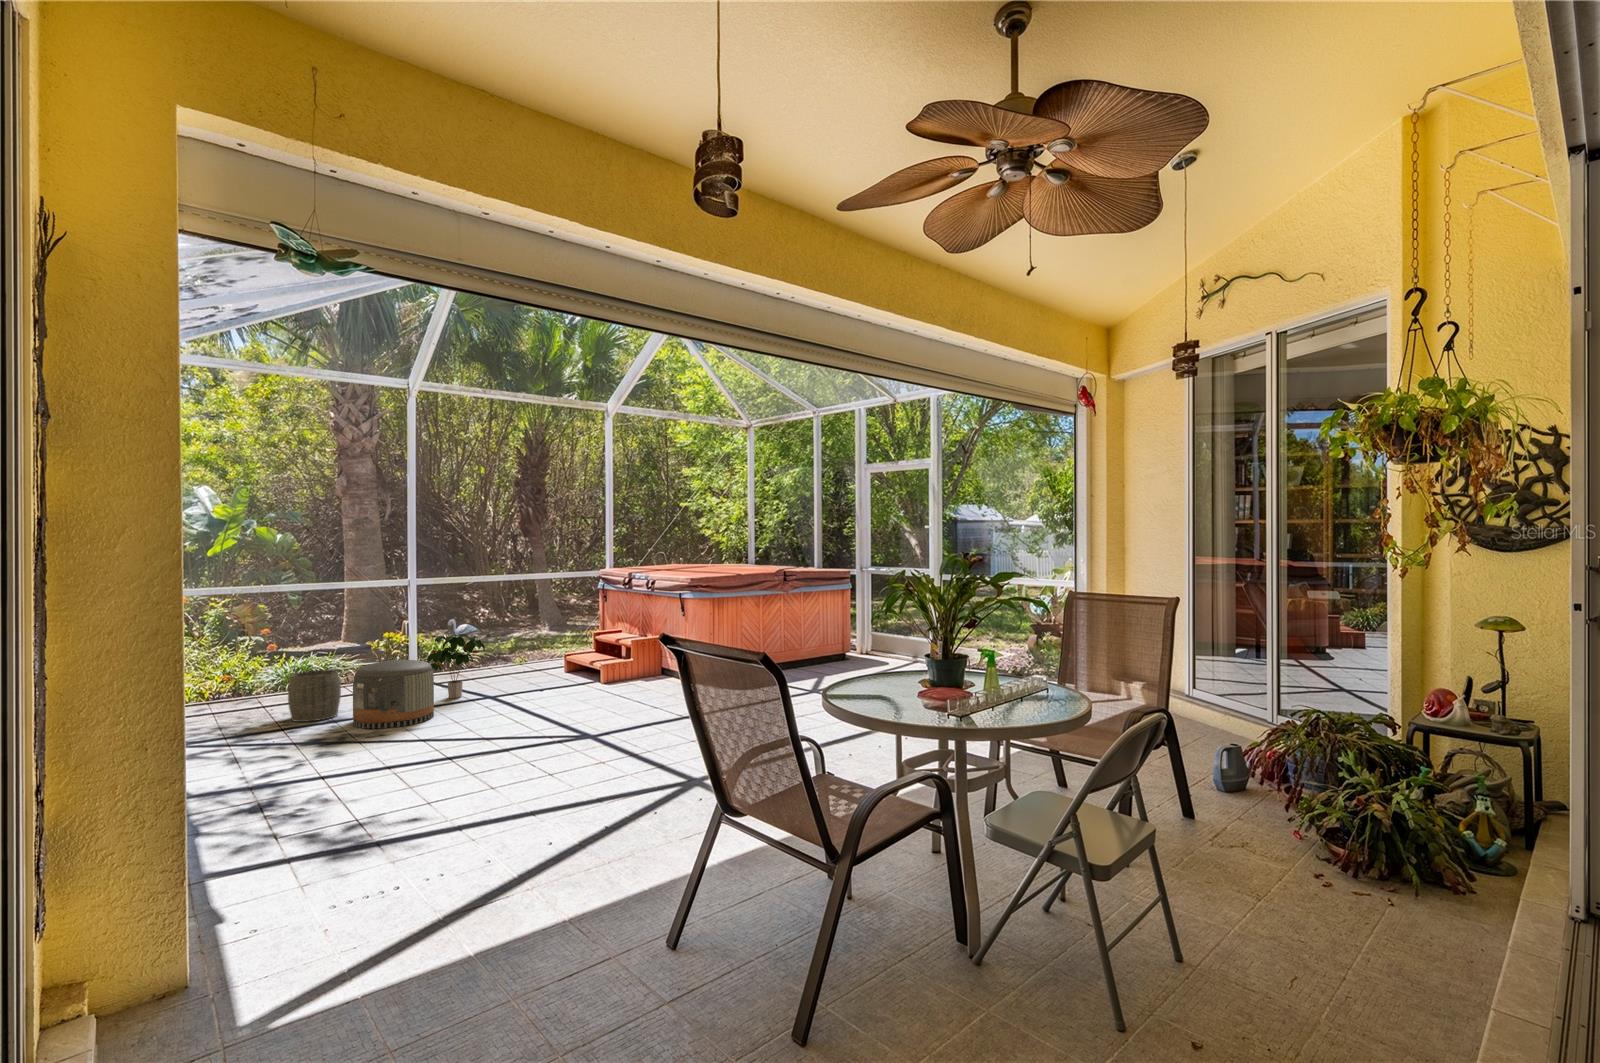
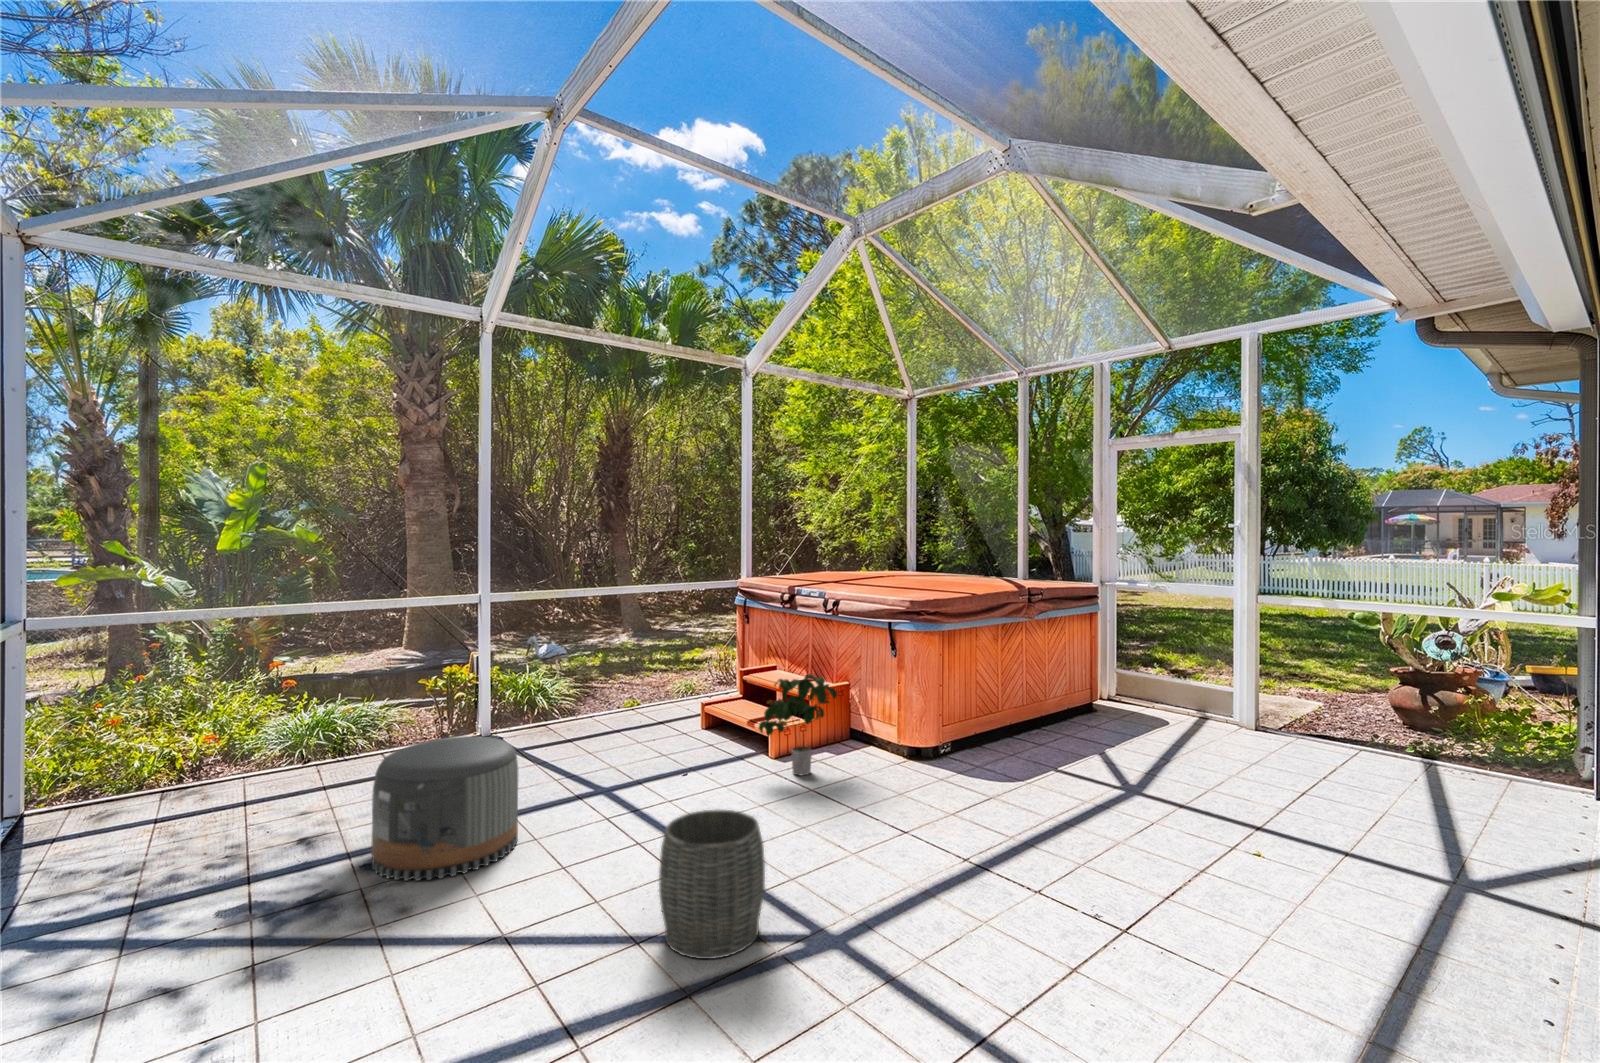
potted plant: present [427,634,485,698] -> present [759,674,837,775]
woven basket: present [288,669,341,722] -> present [659,809,765,959]

